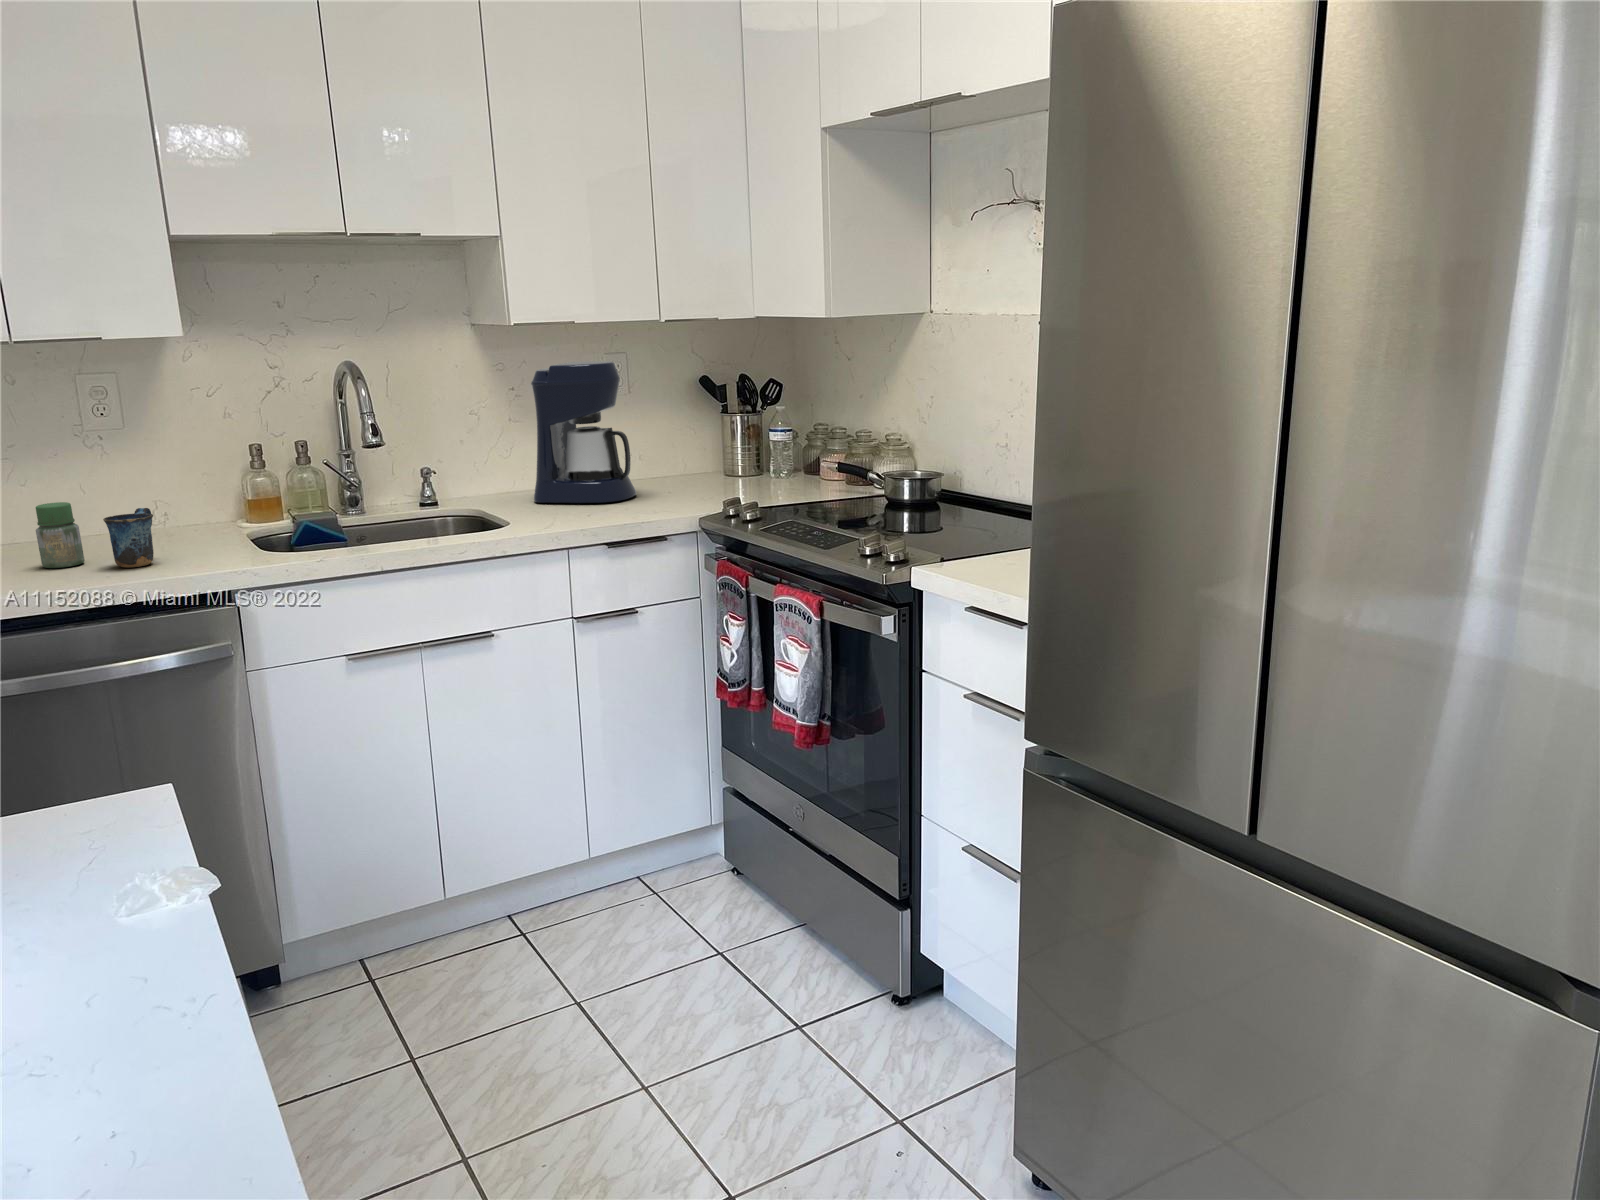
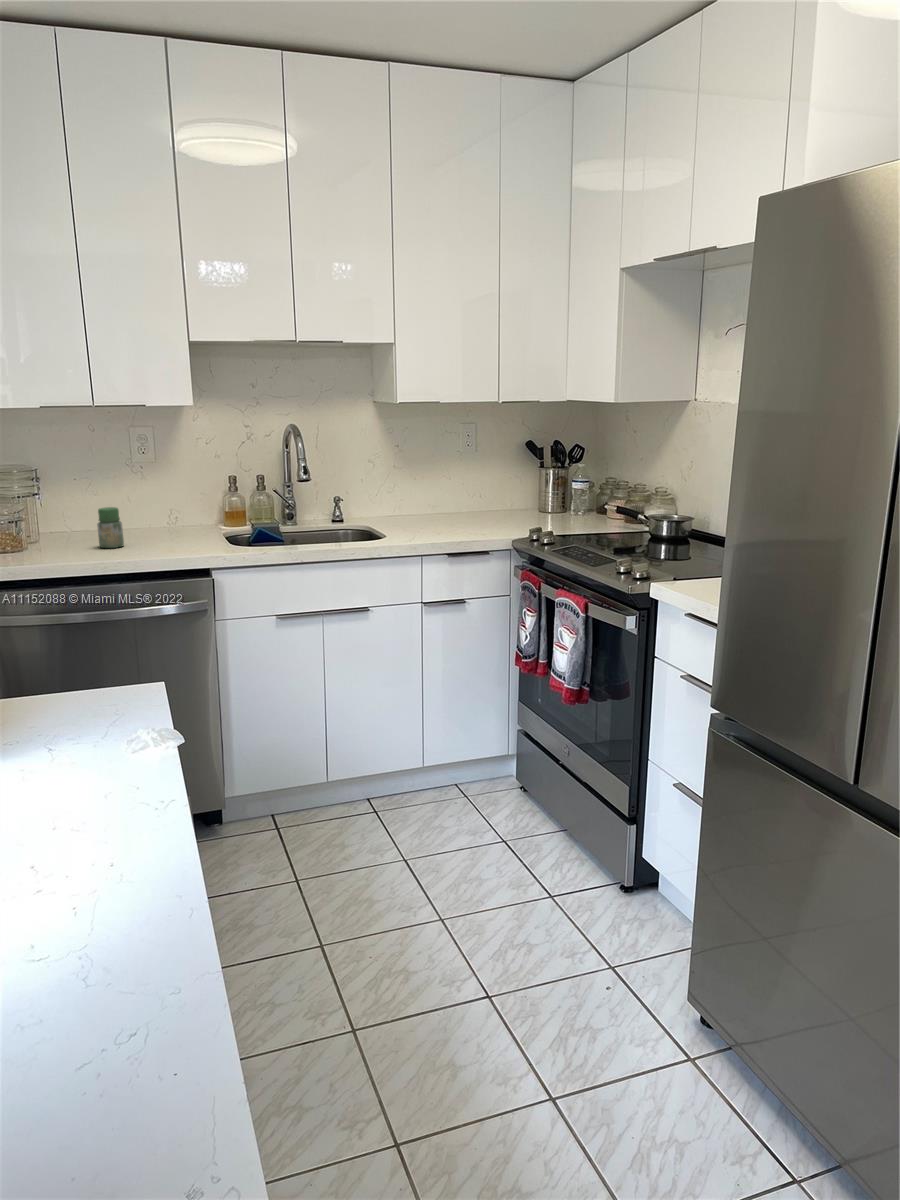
coffee maker: present [531,361,636,503] -> none [406,429,476,526]
mug: present [103,508,154,567] -> none [136,513,166,551]

